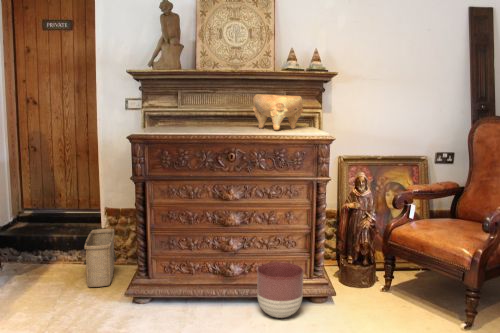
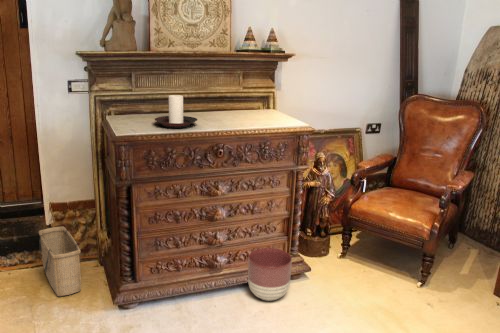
decorative bowl: present [253,94,303,130] -> none [220,79,273,120]
candle holder: none [176,101,217,131] -> present [155,95,197,128]

